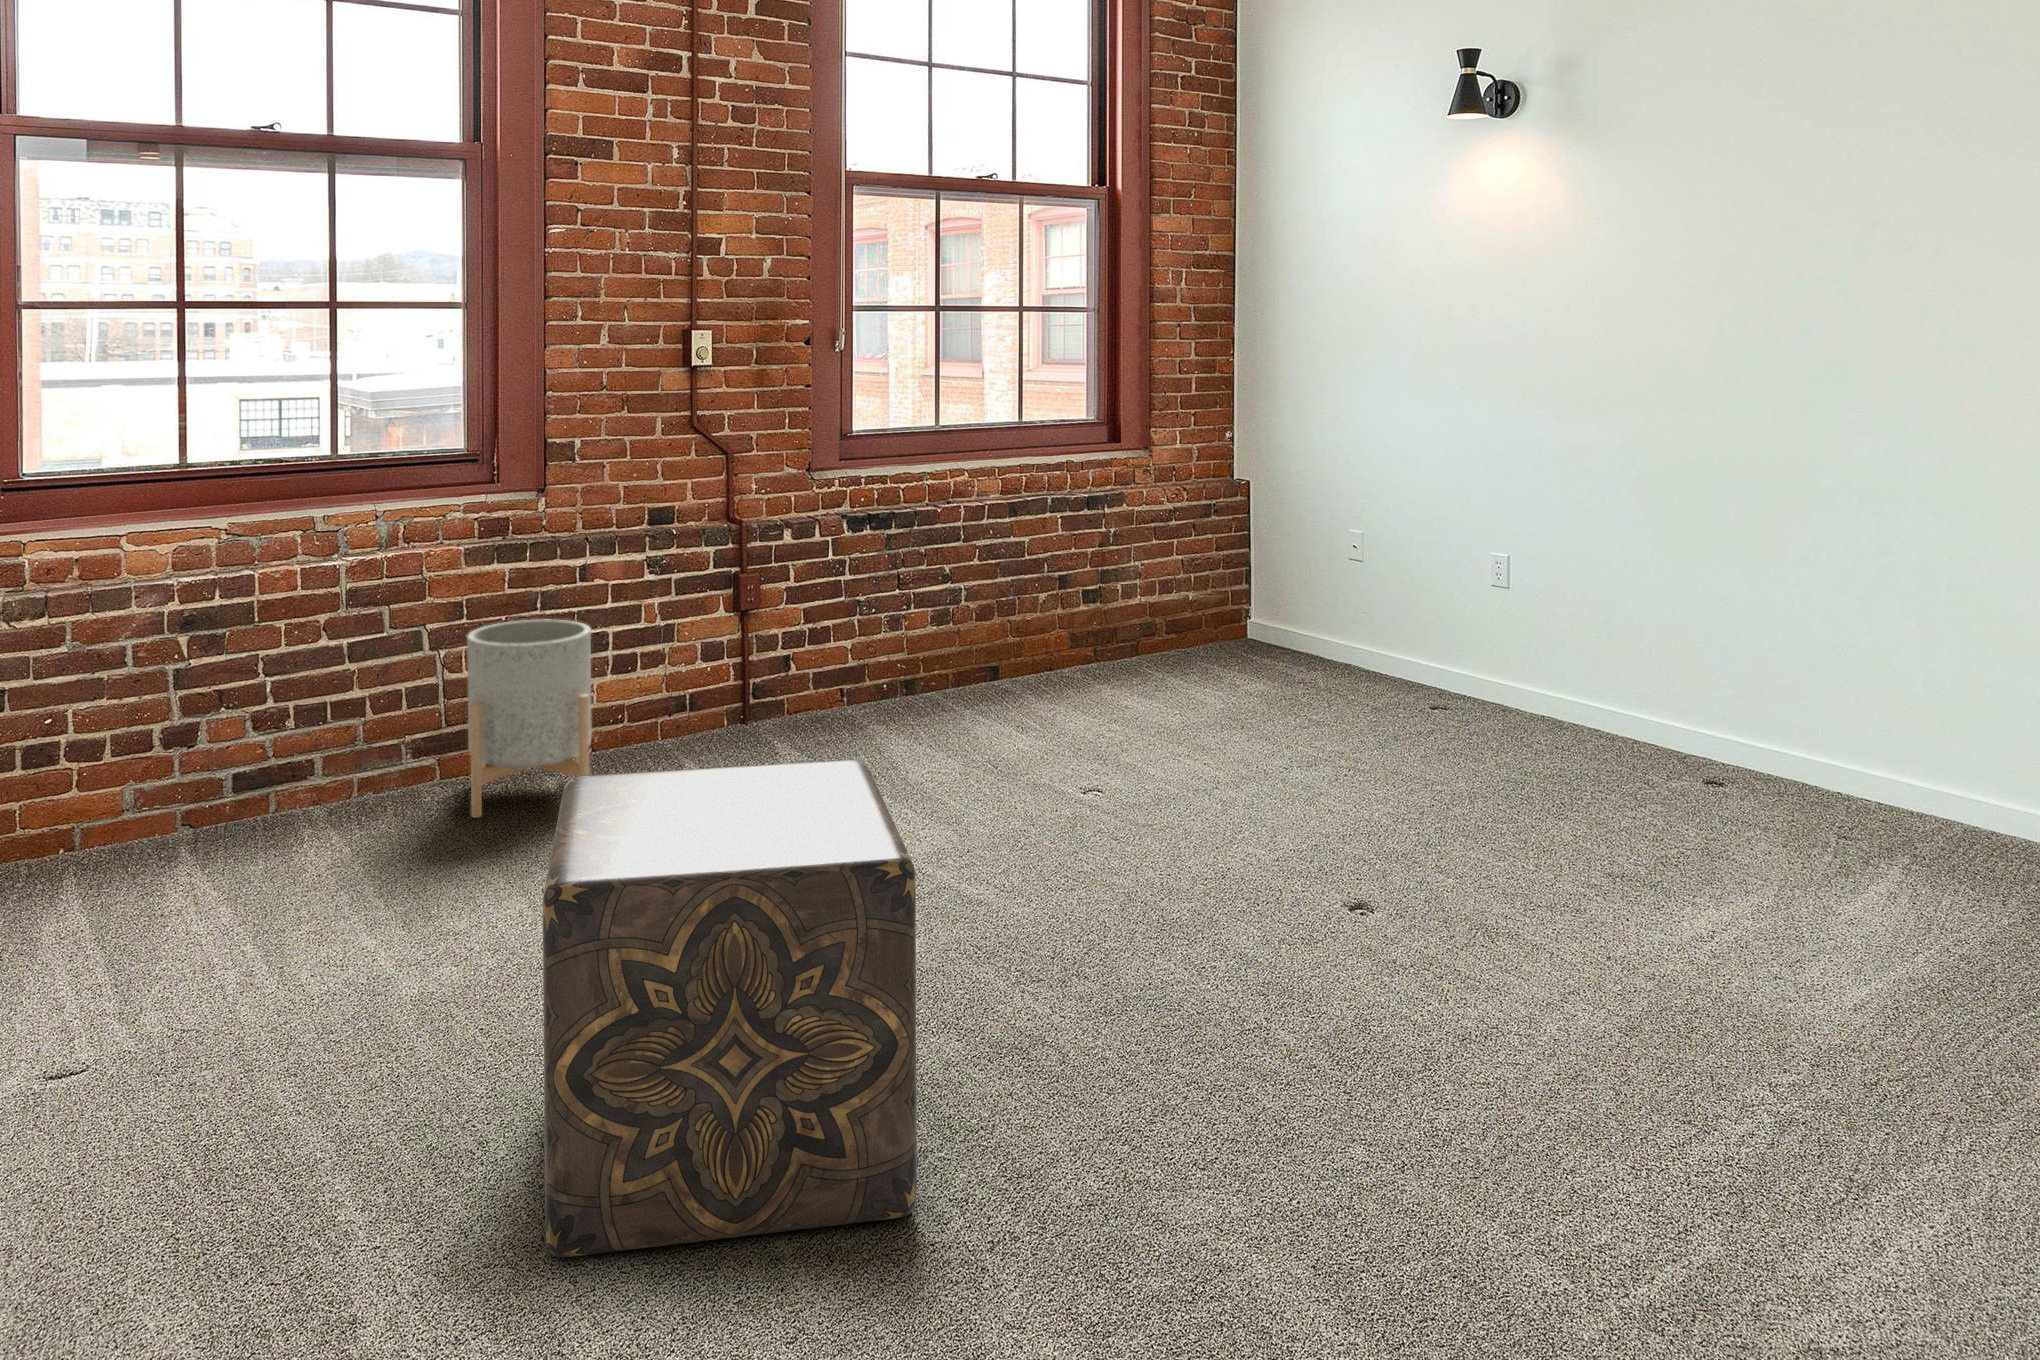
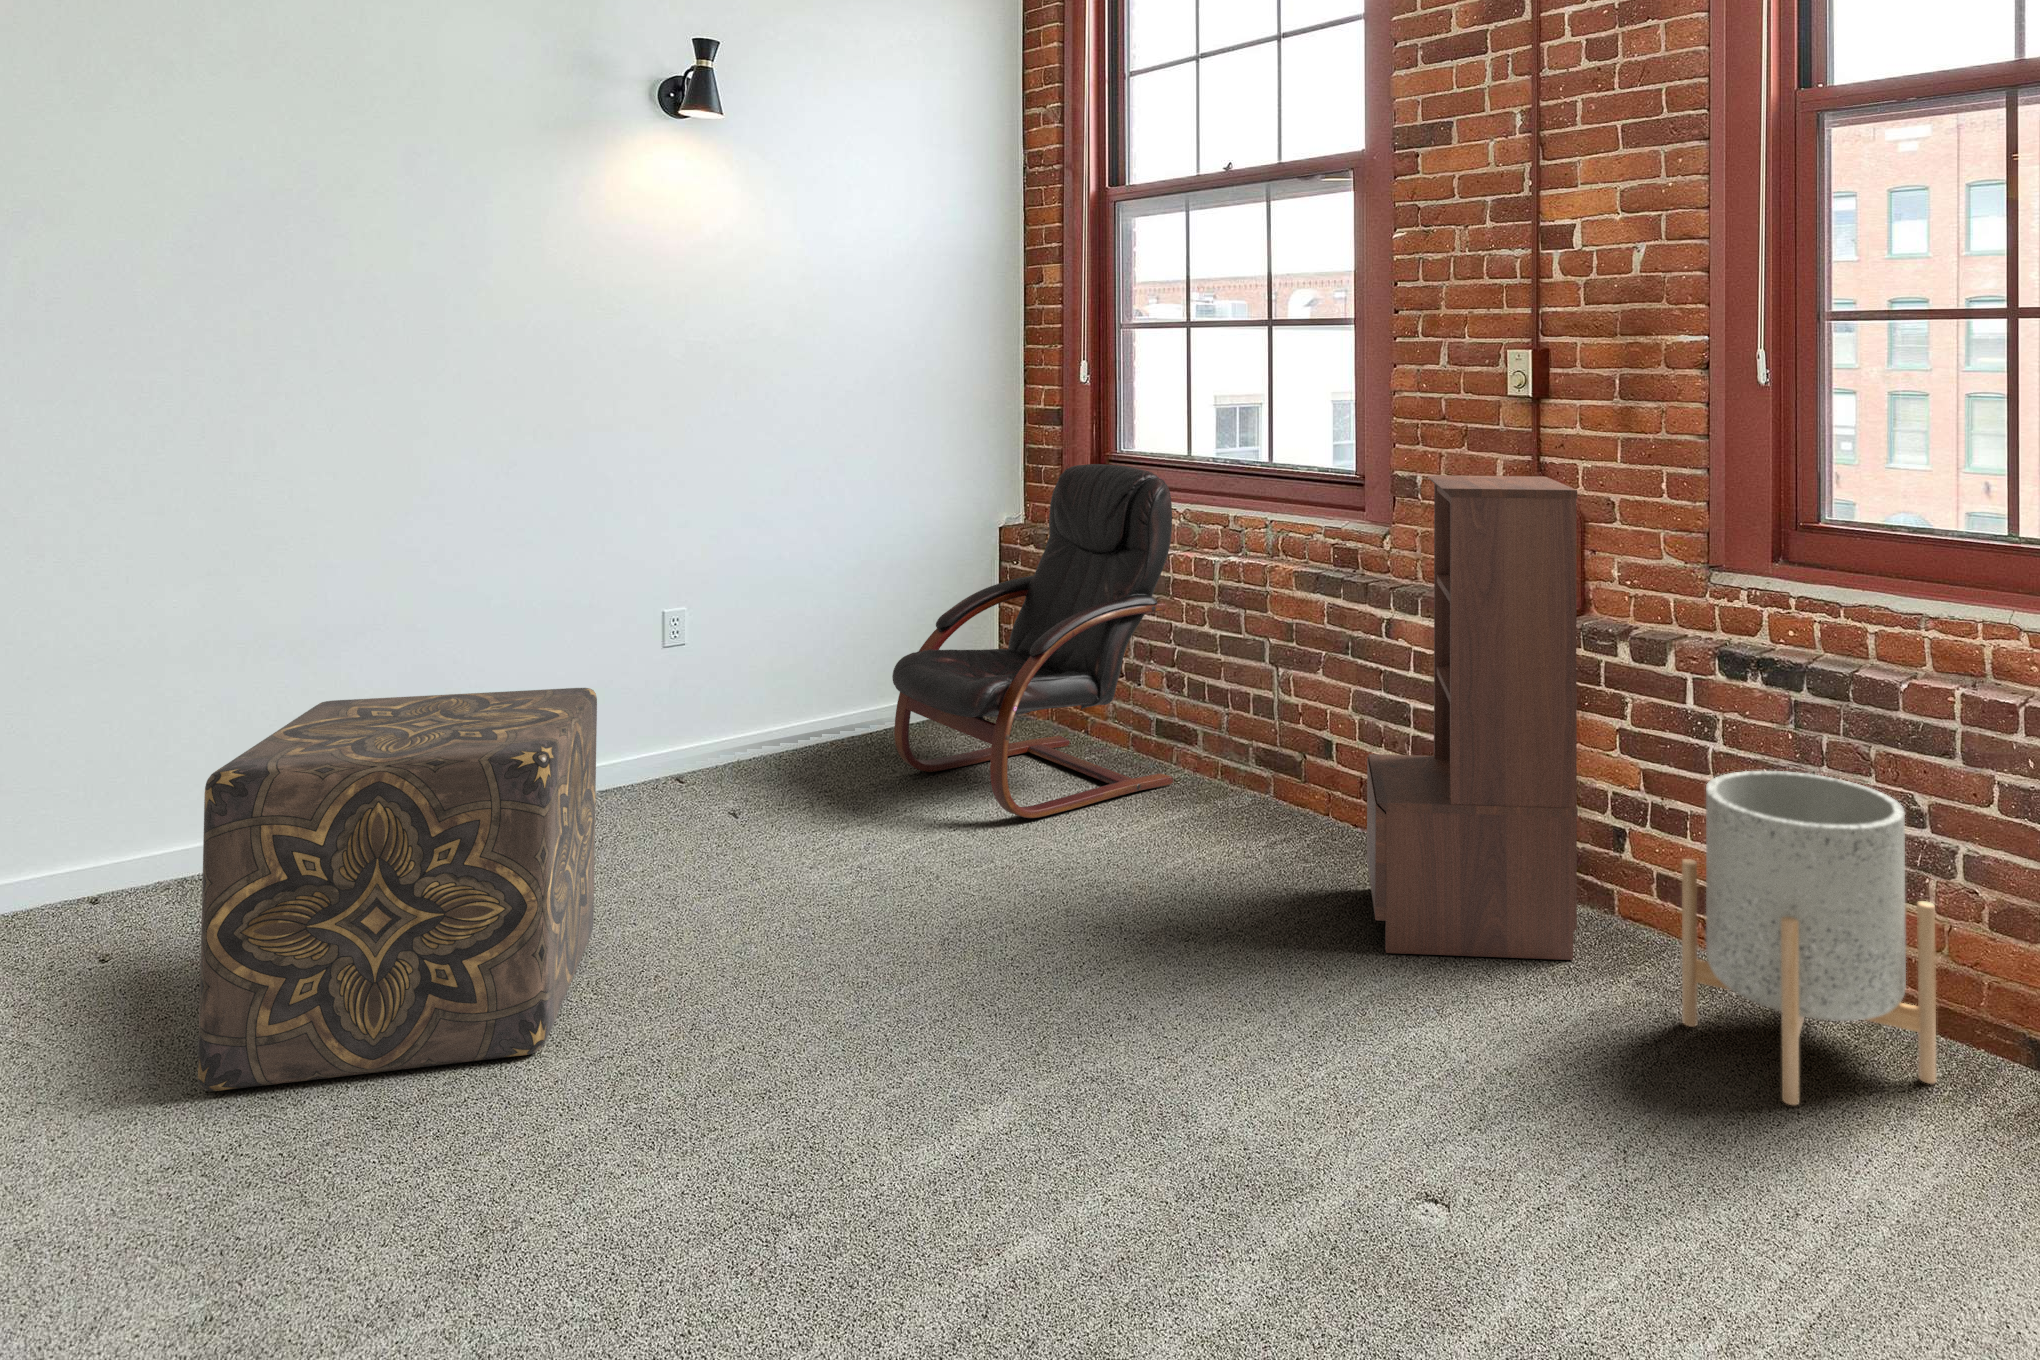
bookshelf: none [667,425,820,774] -> present [1367,475,1578,960]
armchair: none [75,478,402,937] -> present [892,464,1174,818]
planter: present [467,620,592,818] -> present [1682,771,1936,1105]

